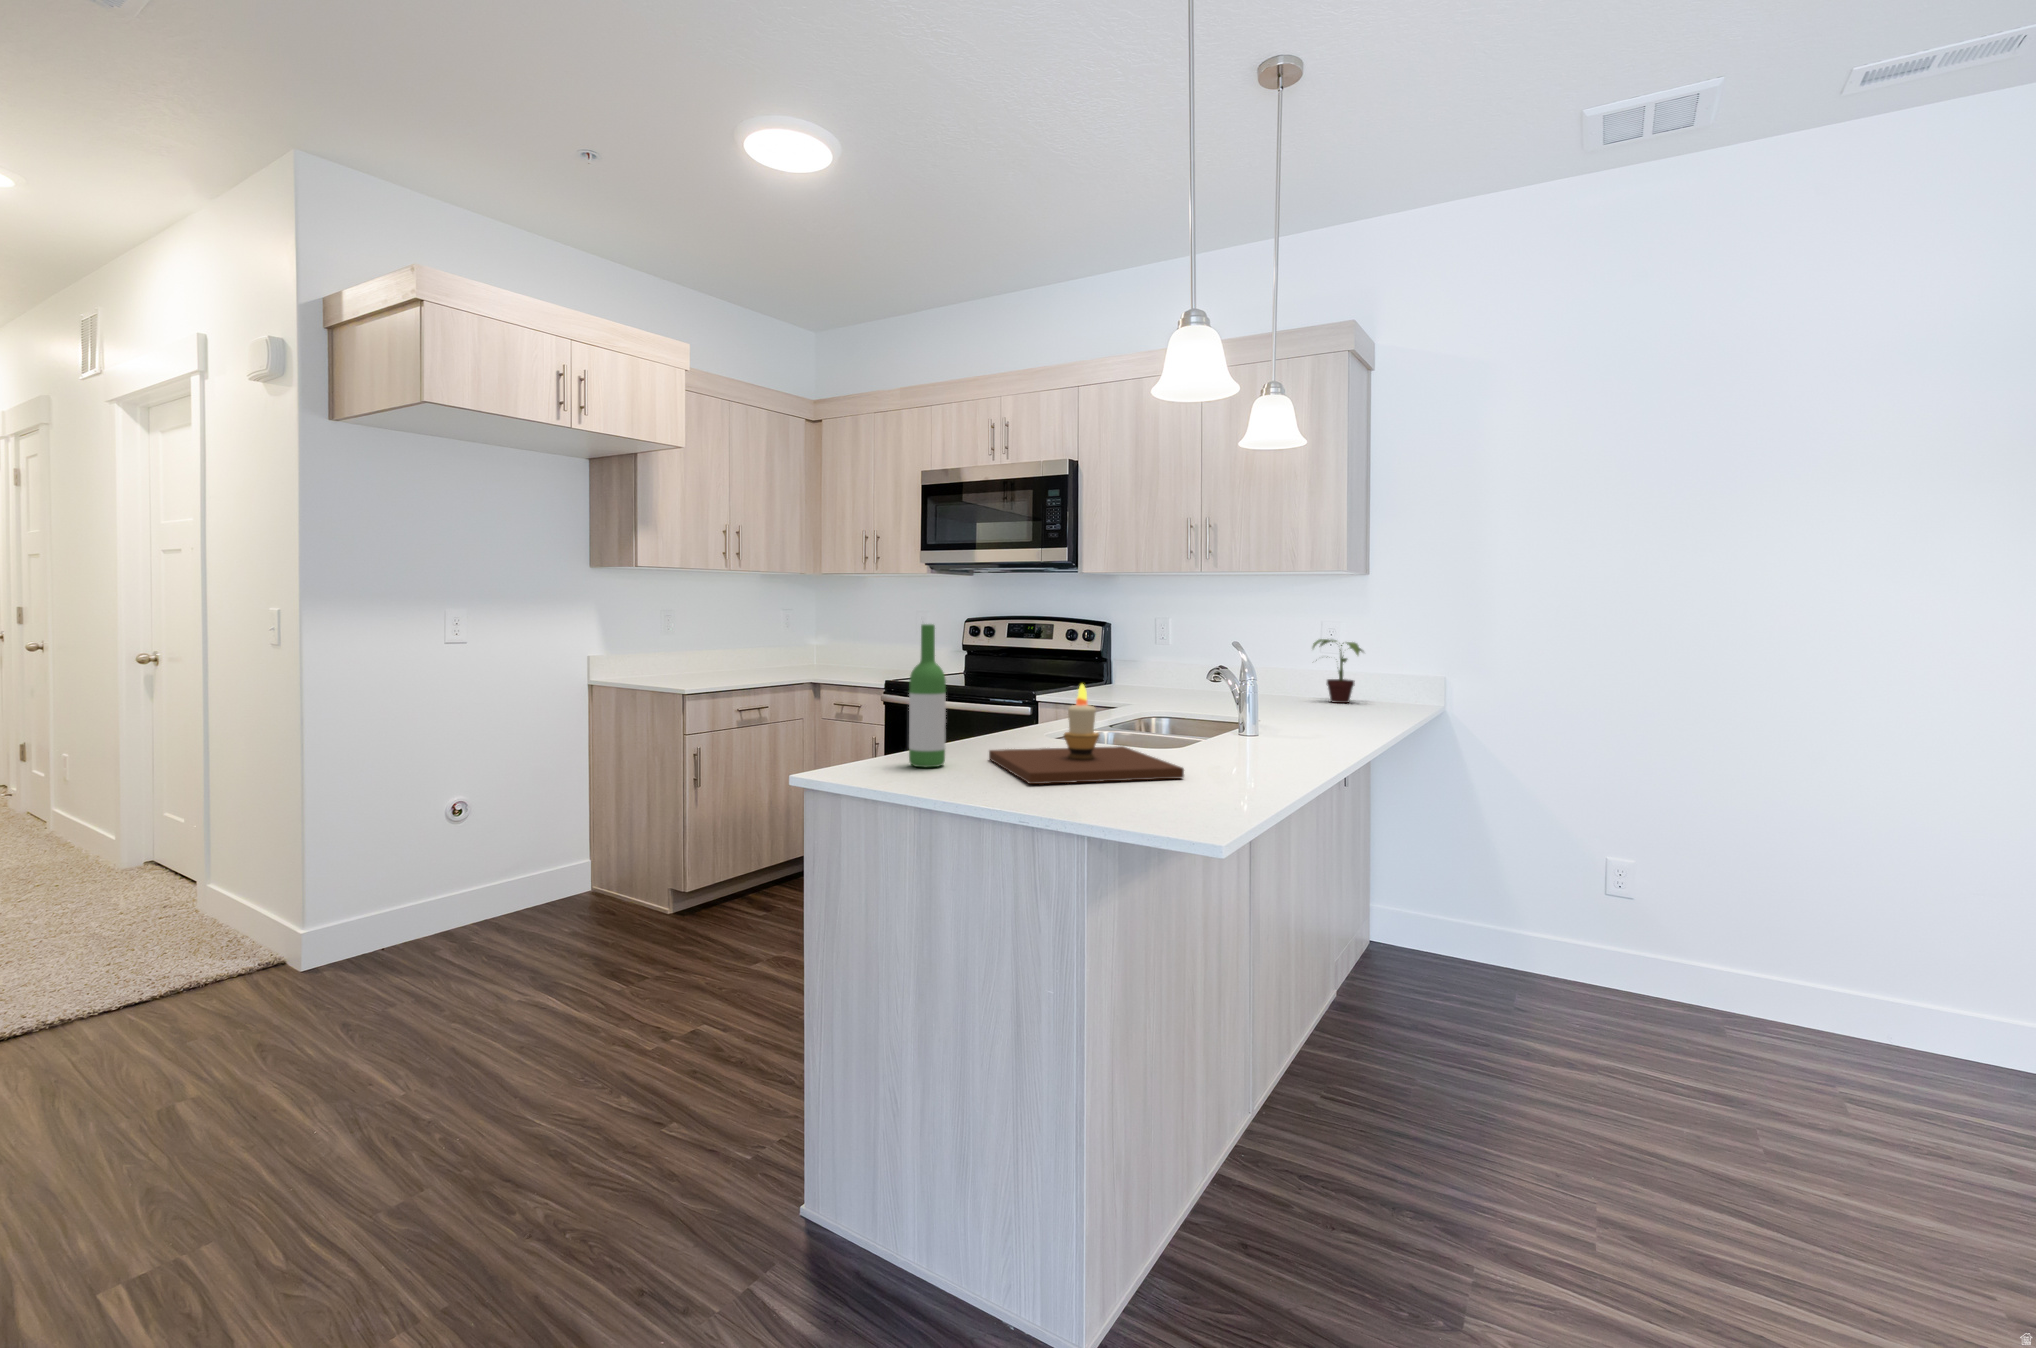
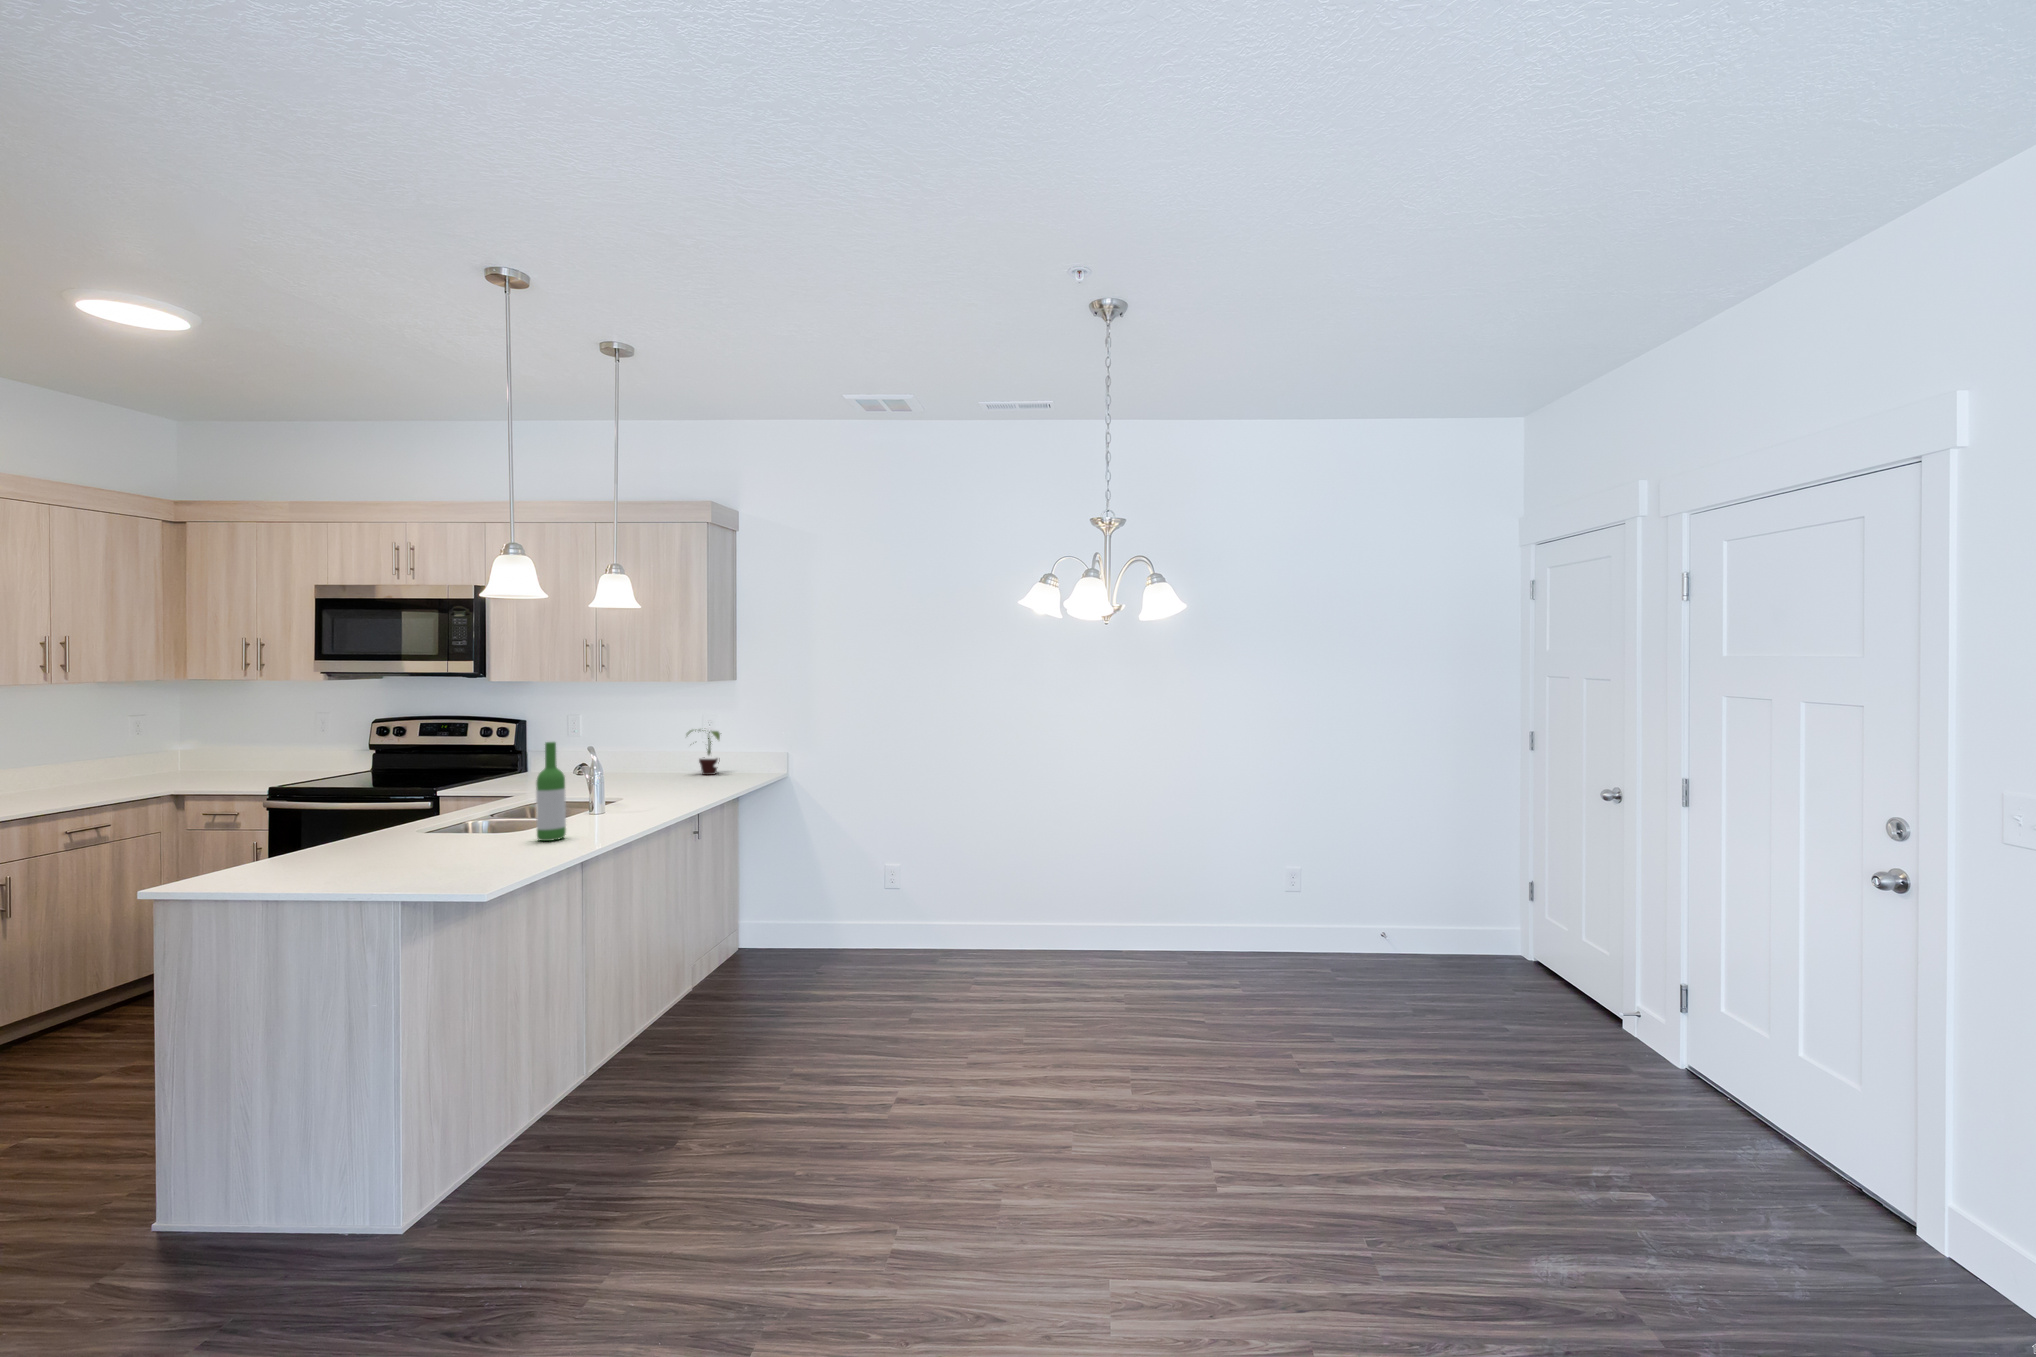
wine bottle: present [909,624,946,767] -> present [536,742,566,841]
candle: present [989,684,1184,784] -> none [350,795,522,882]

